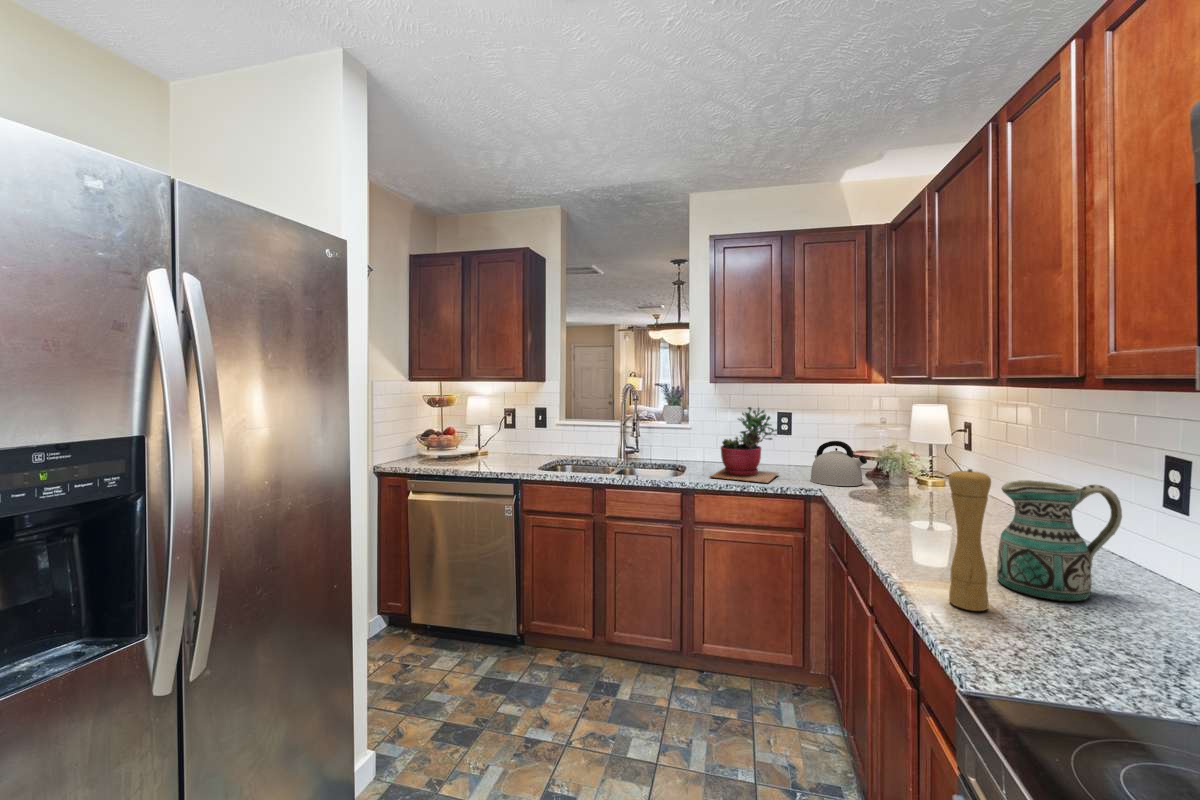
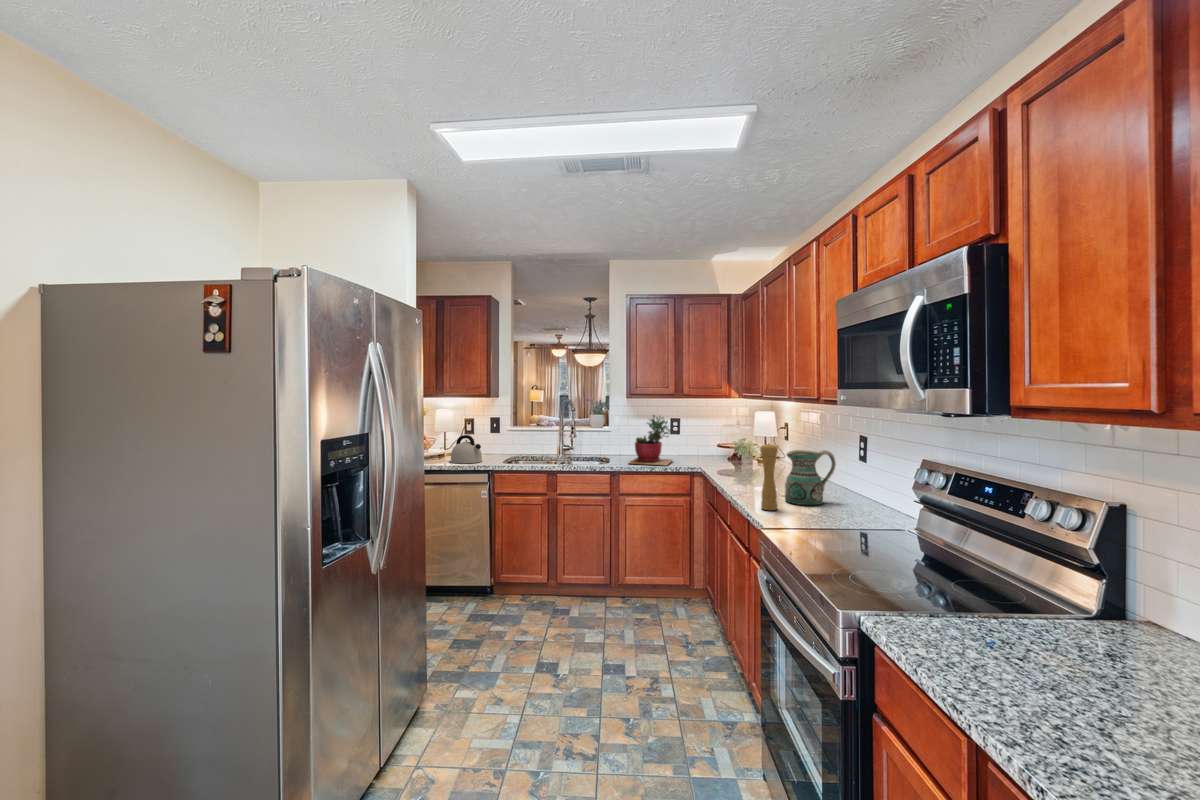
kettle: present [810,441,867,486] -> present [451,435,482,463]

